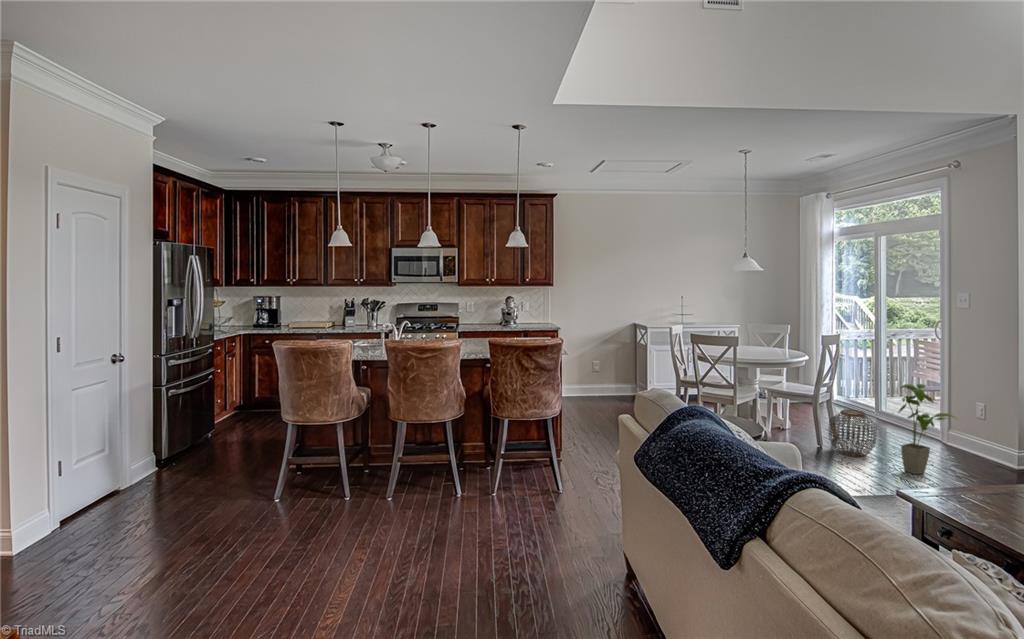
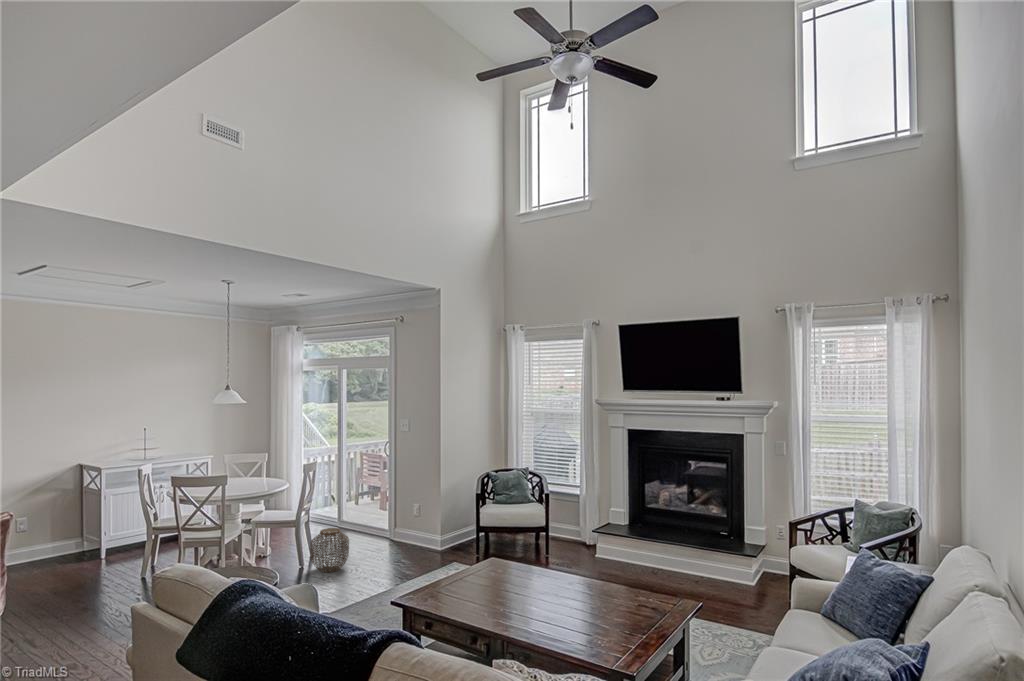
house plant: present [898,384,955,474] -> none [365,498,407,575]

